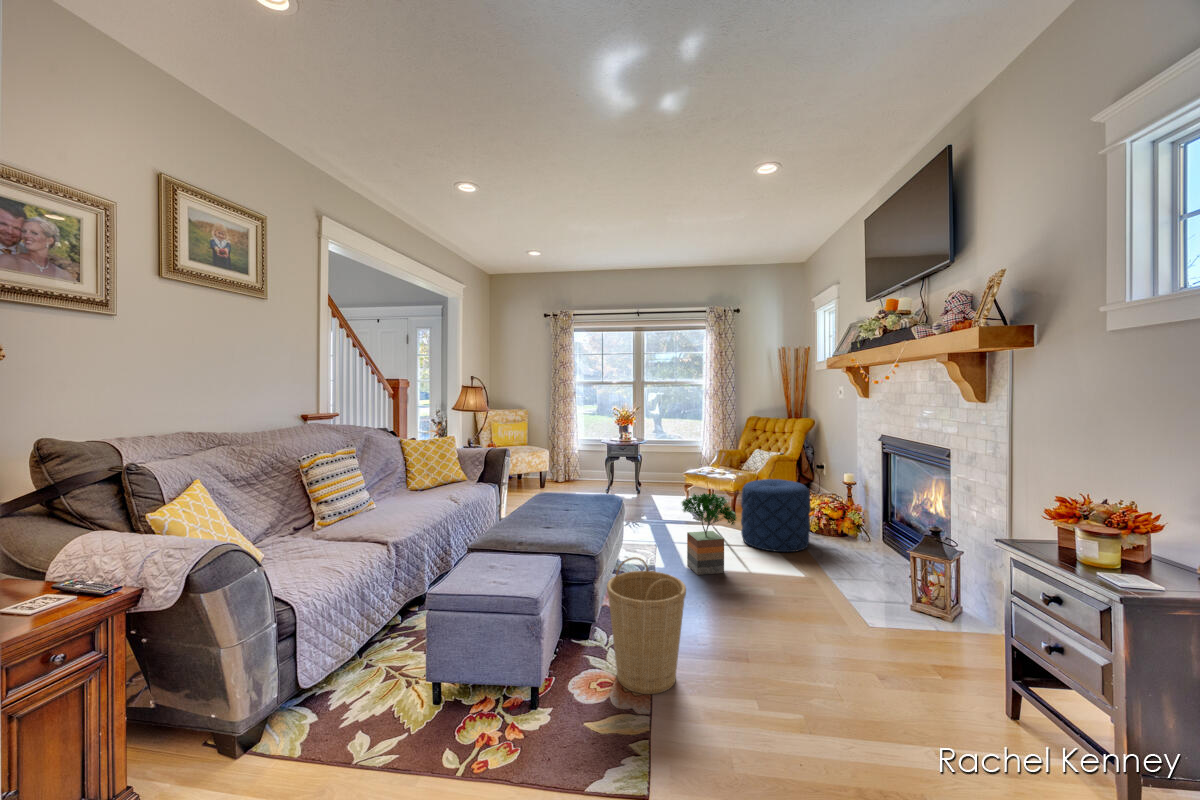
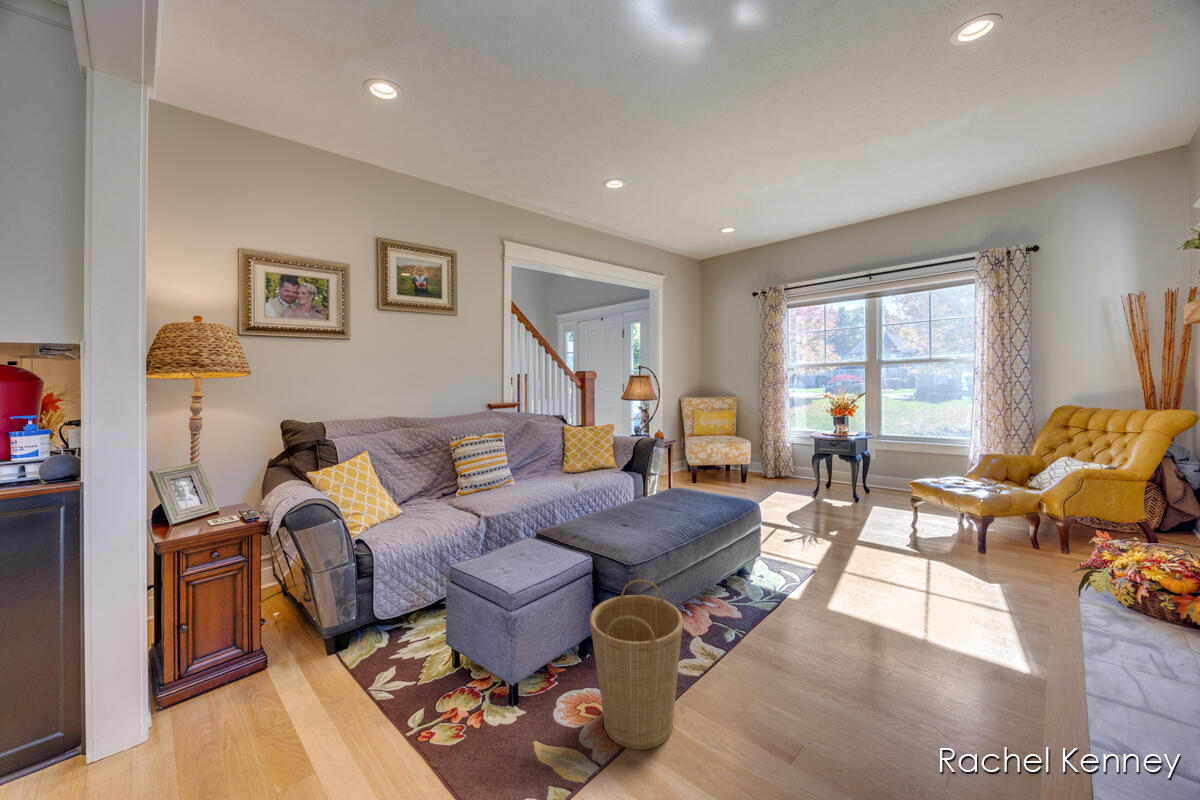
pouf: present [741,479,811,552] -> none [952,508,1089,631]
potted tree: present [682,493,737,575] -> none [816,513,897,629]

